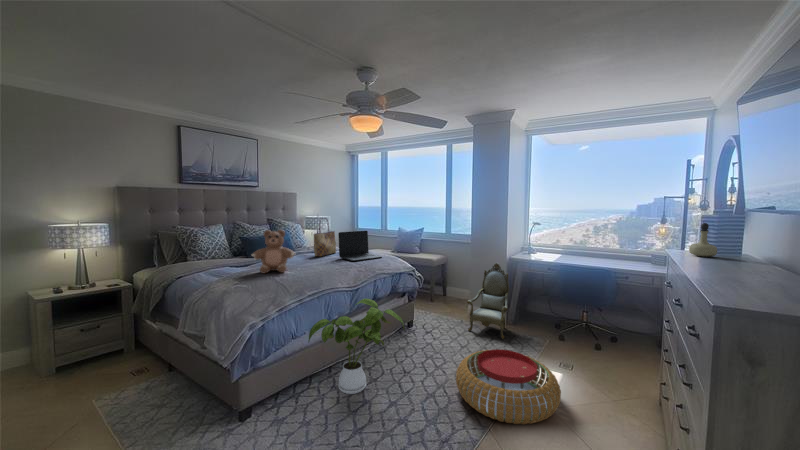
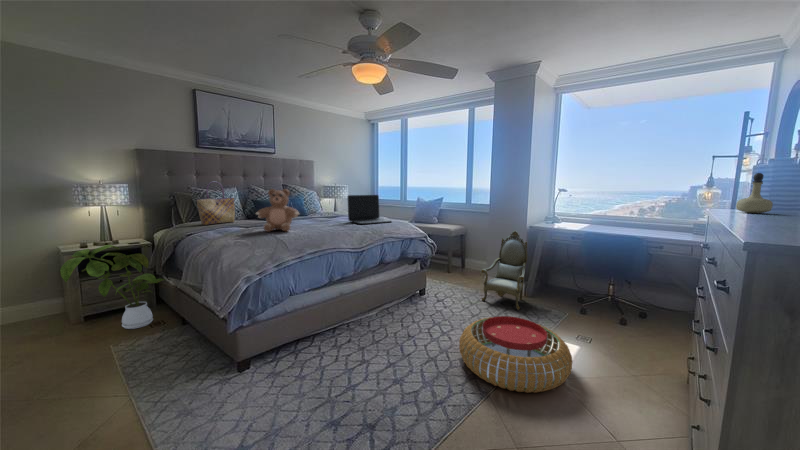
tote bag: present [314,218,336,256] -> present [197,181,235,225]
house plant: present [308,299,404,394] -> present [60,245,164,329]

